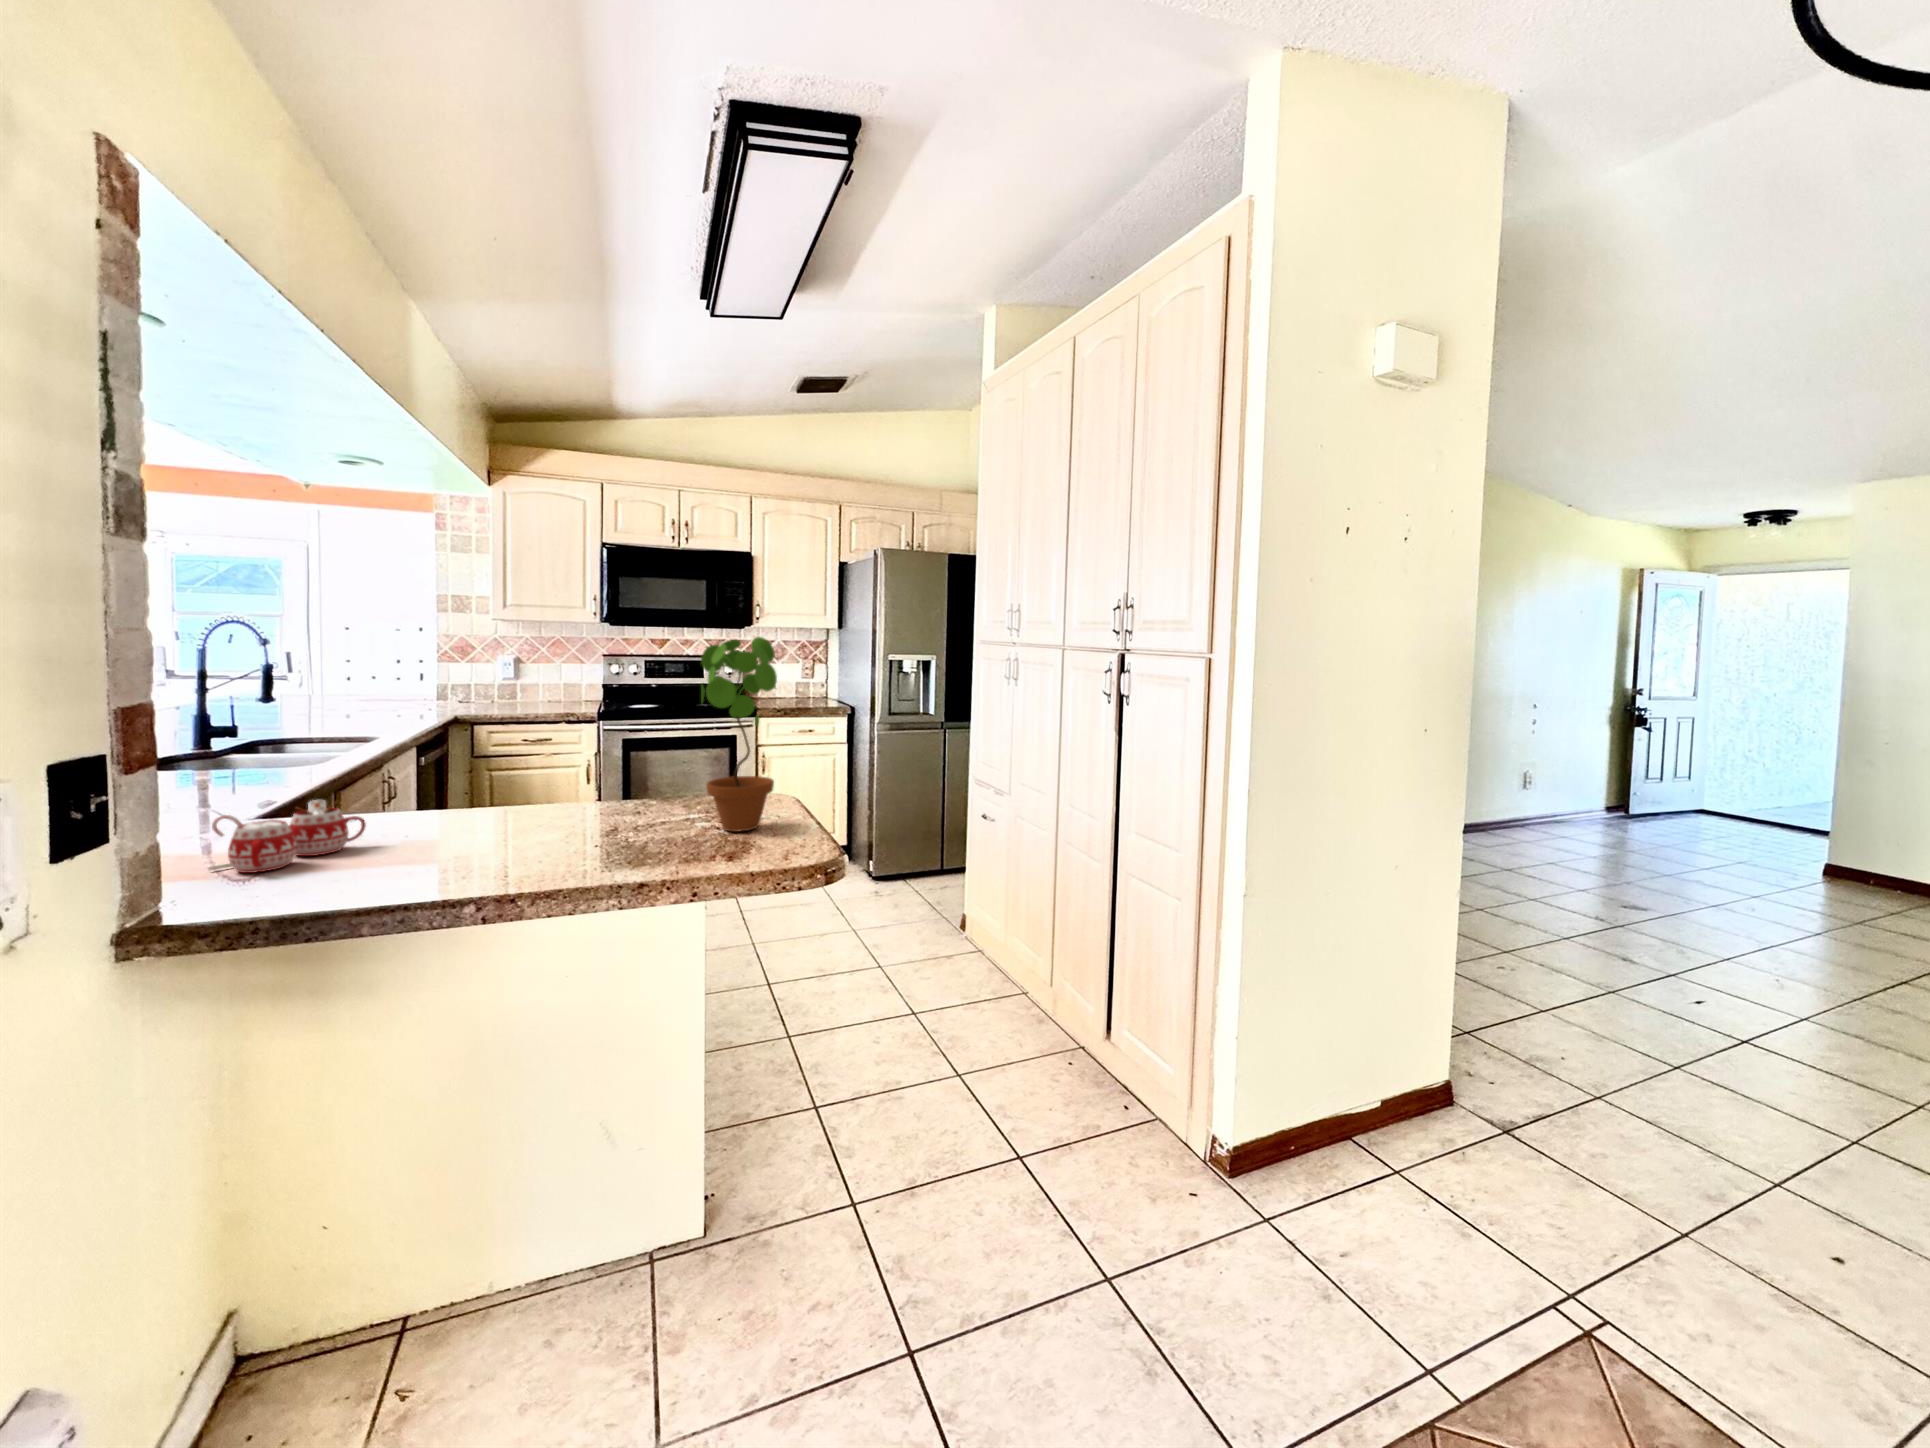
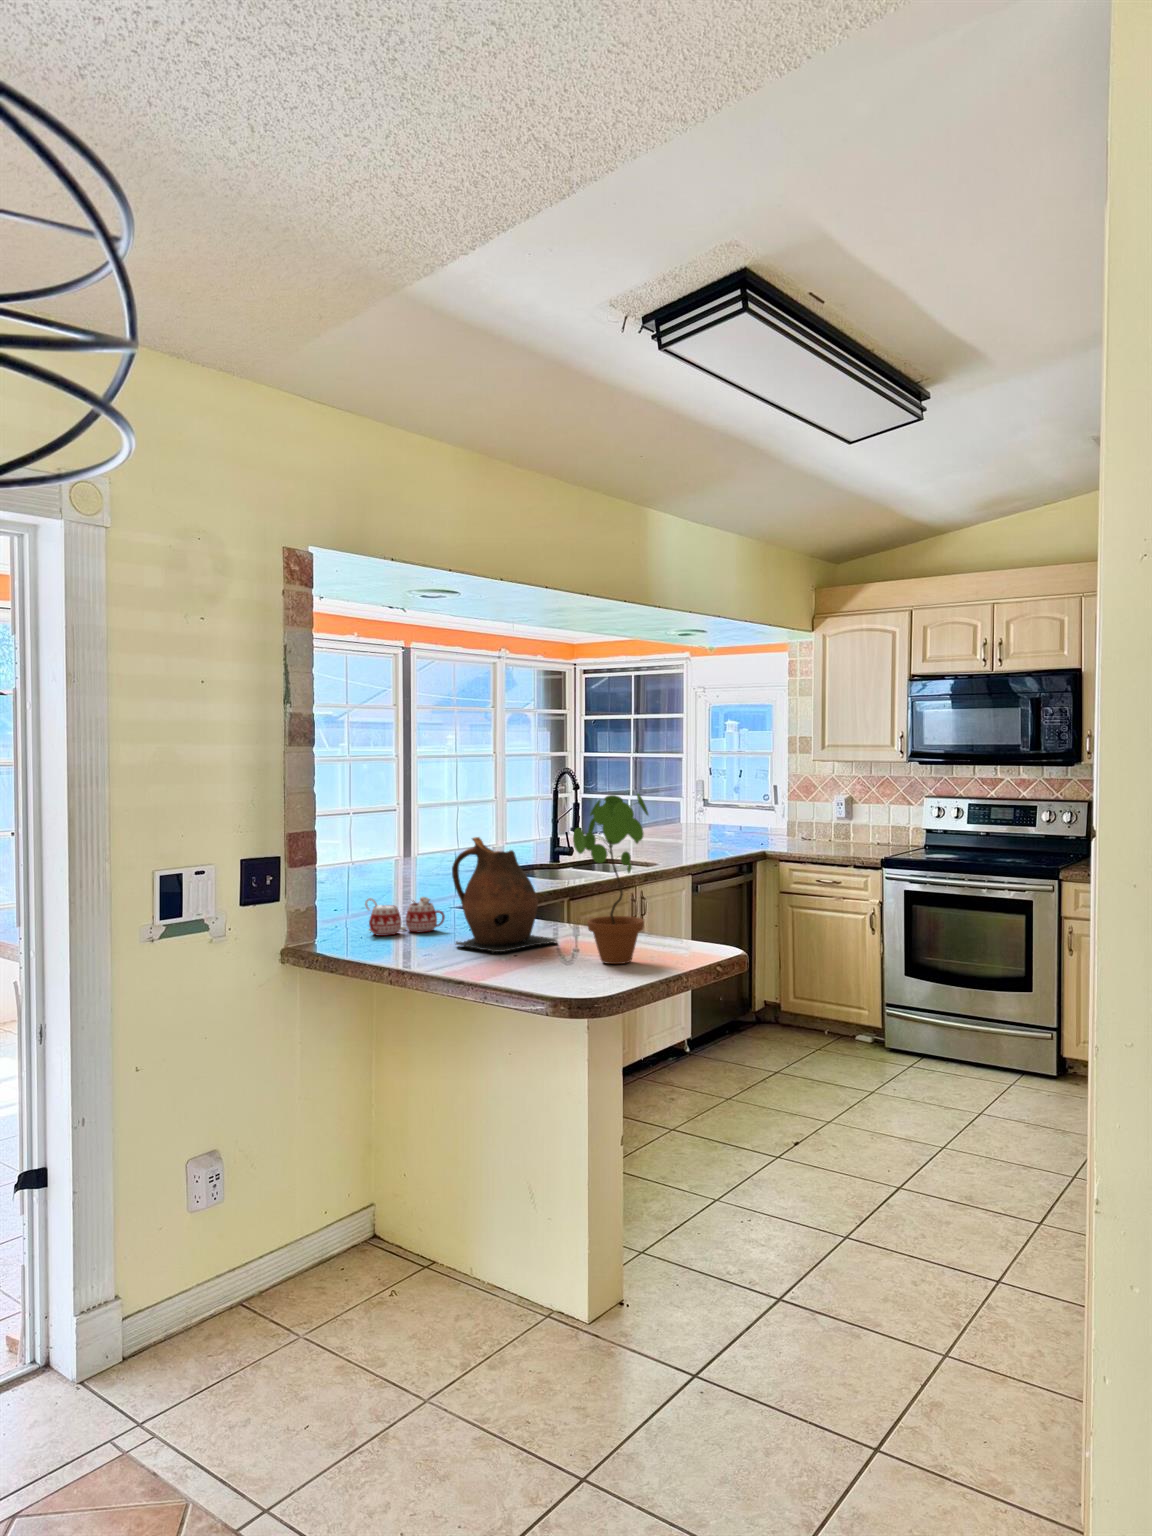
ceramic pitcher: none [451,700,601,853] -> present [452,837,556,953]

